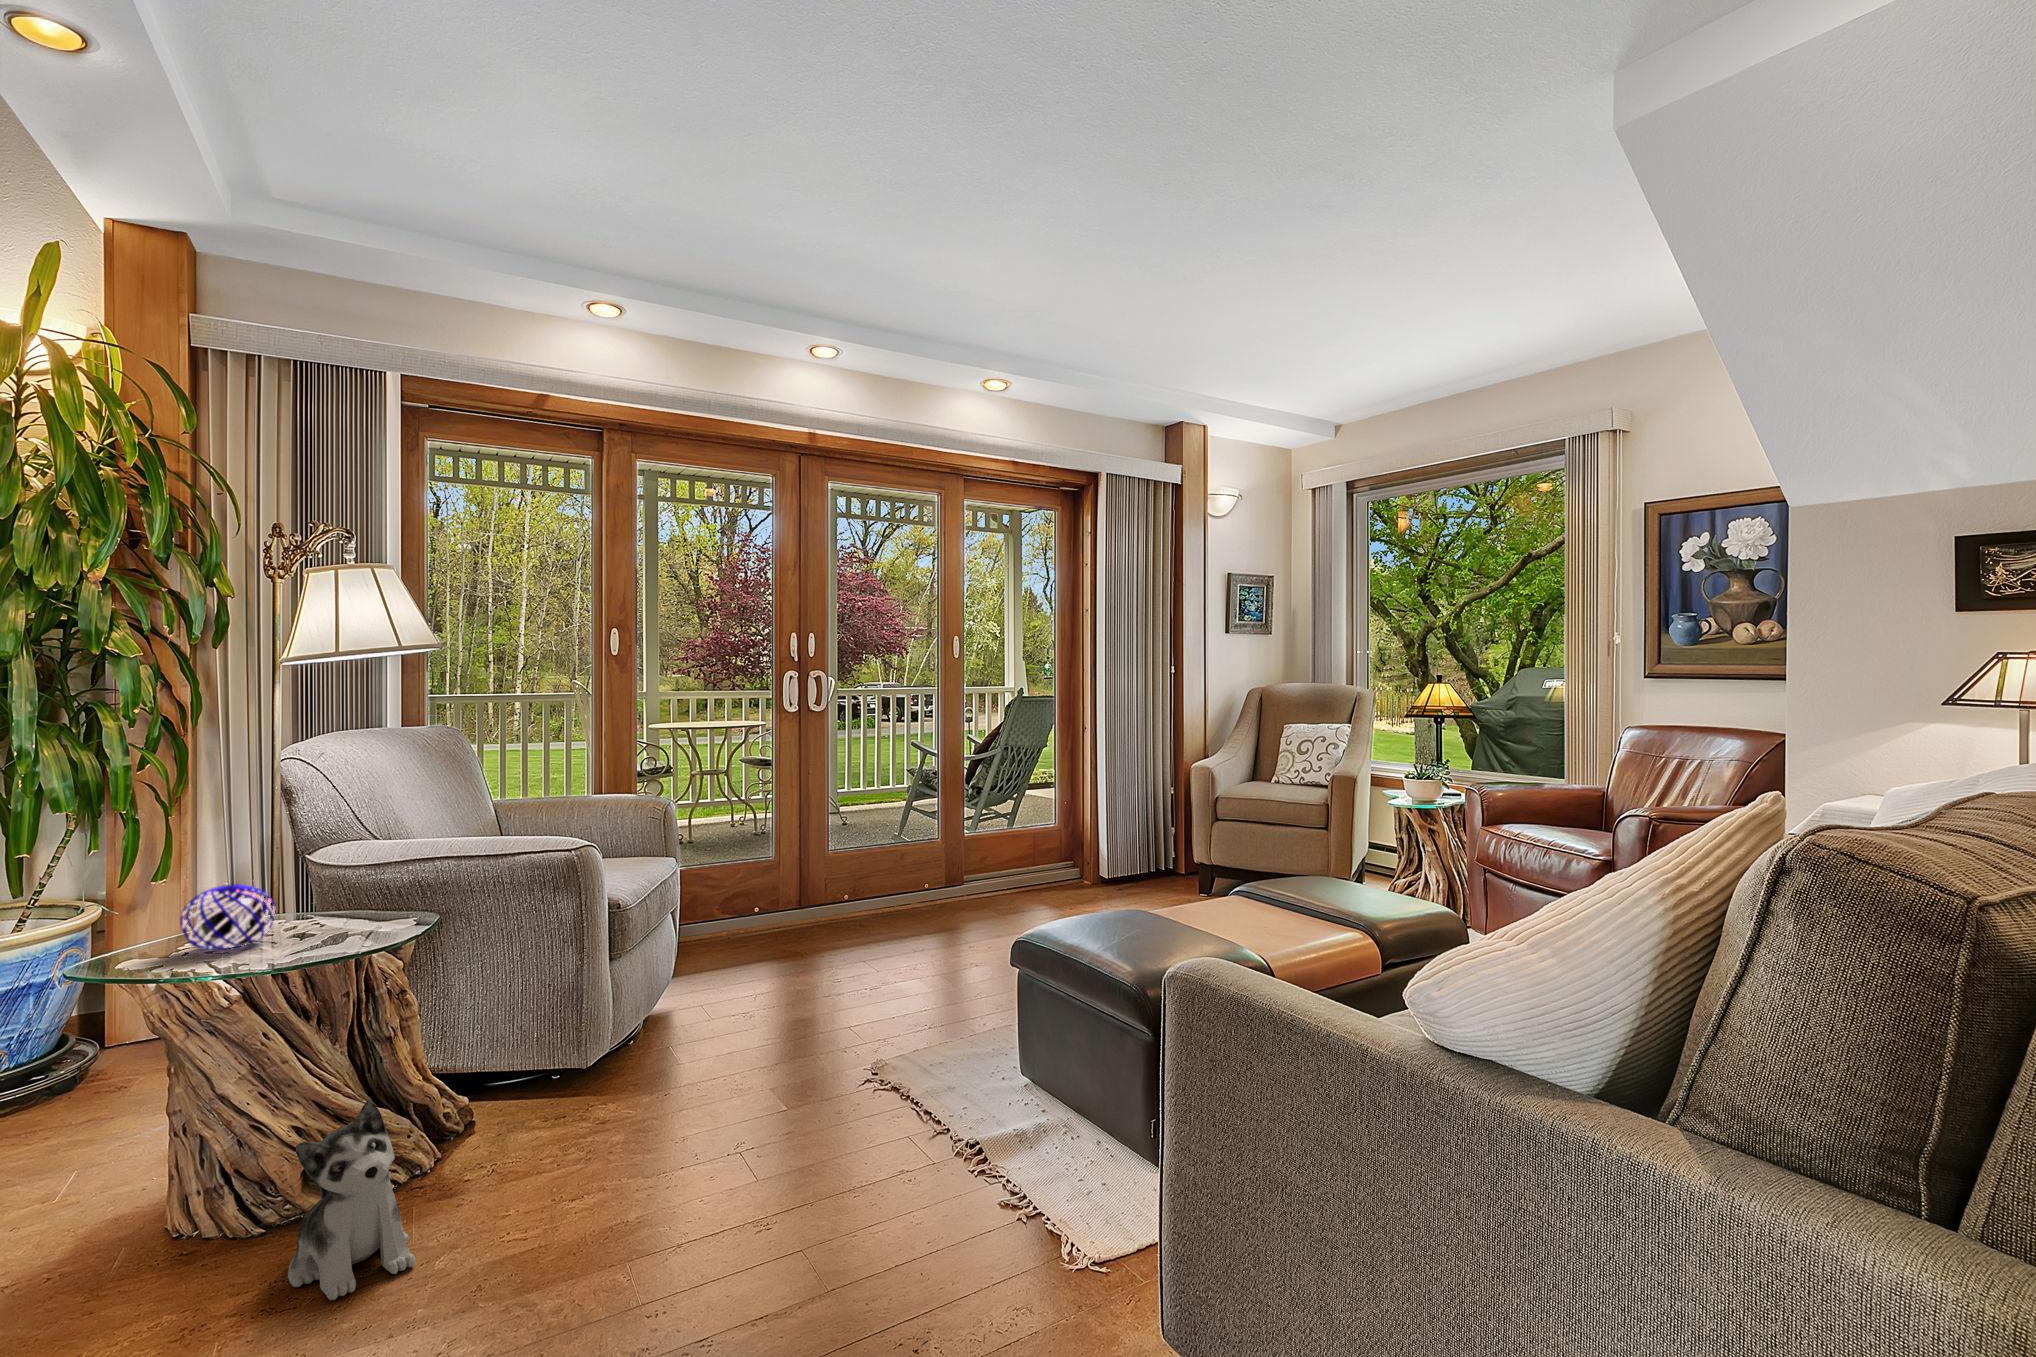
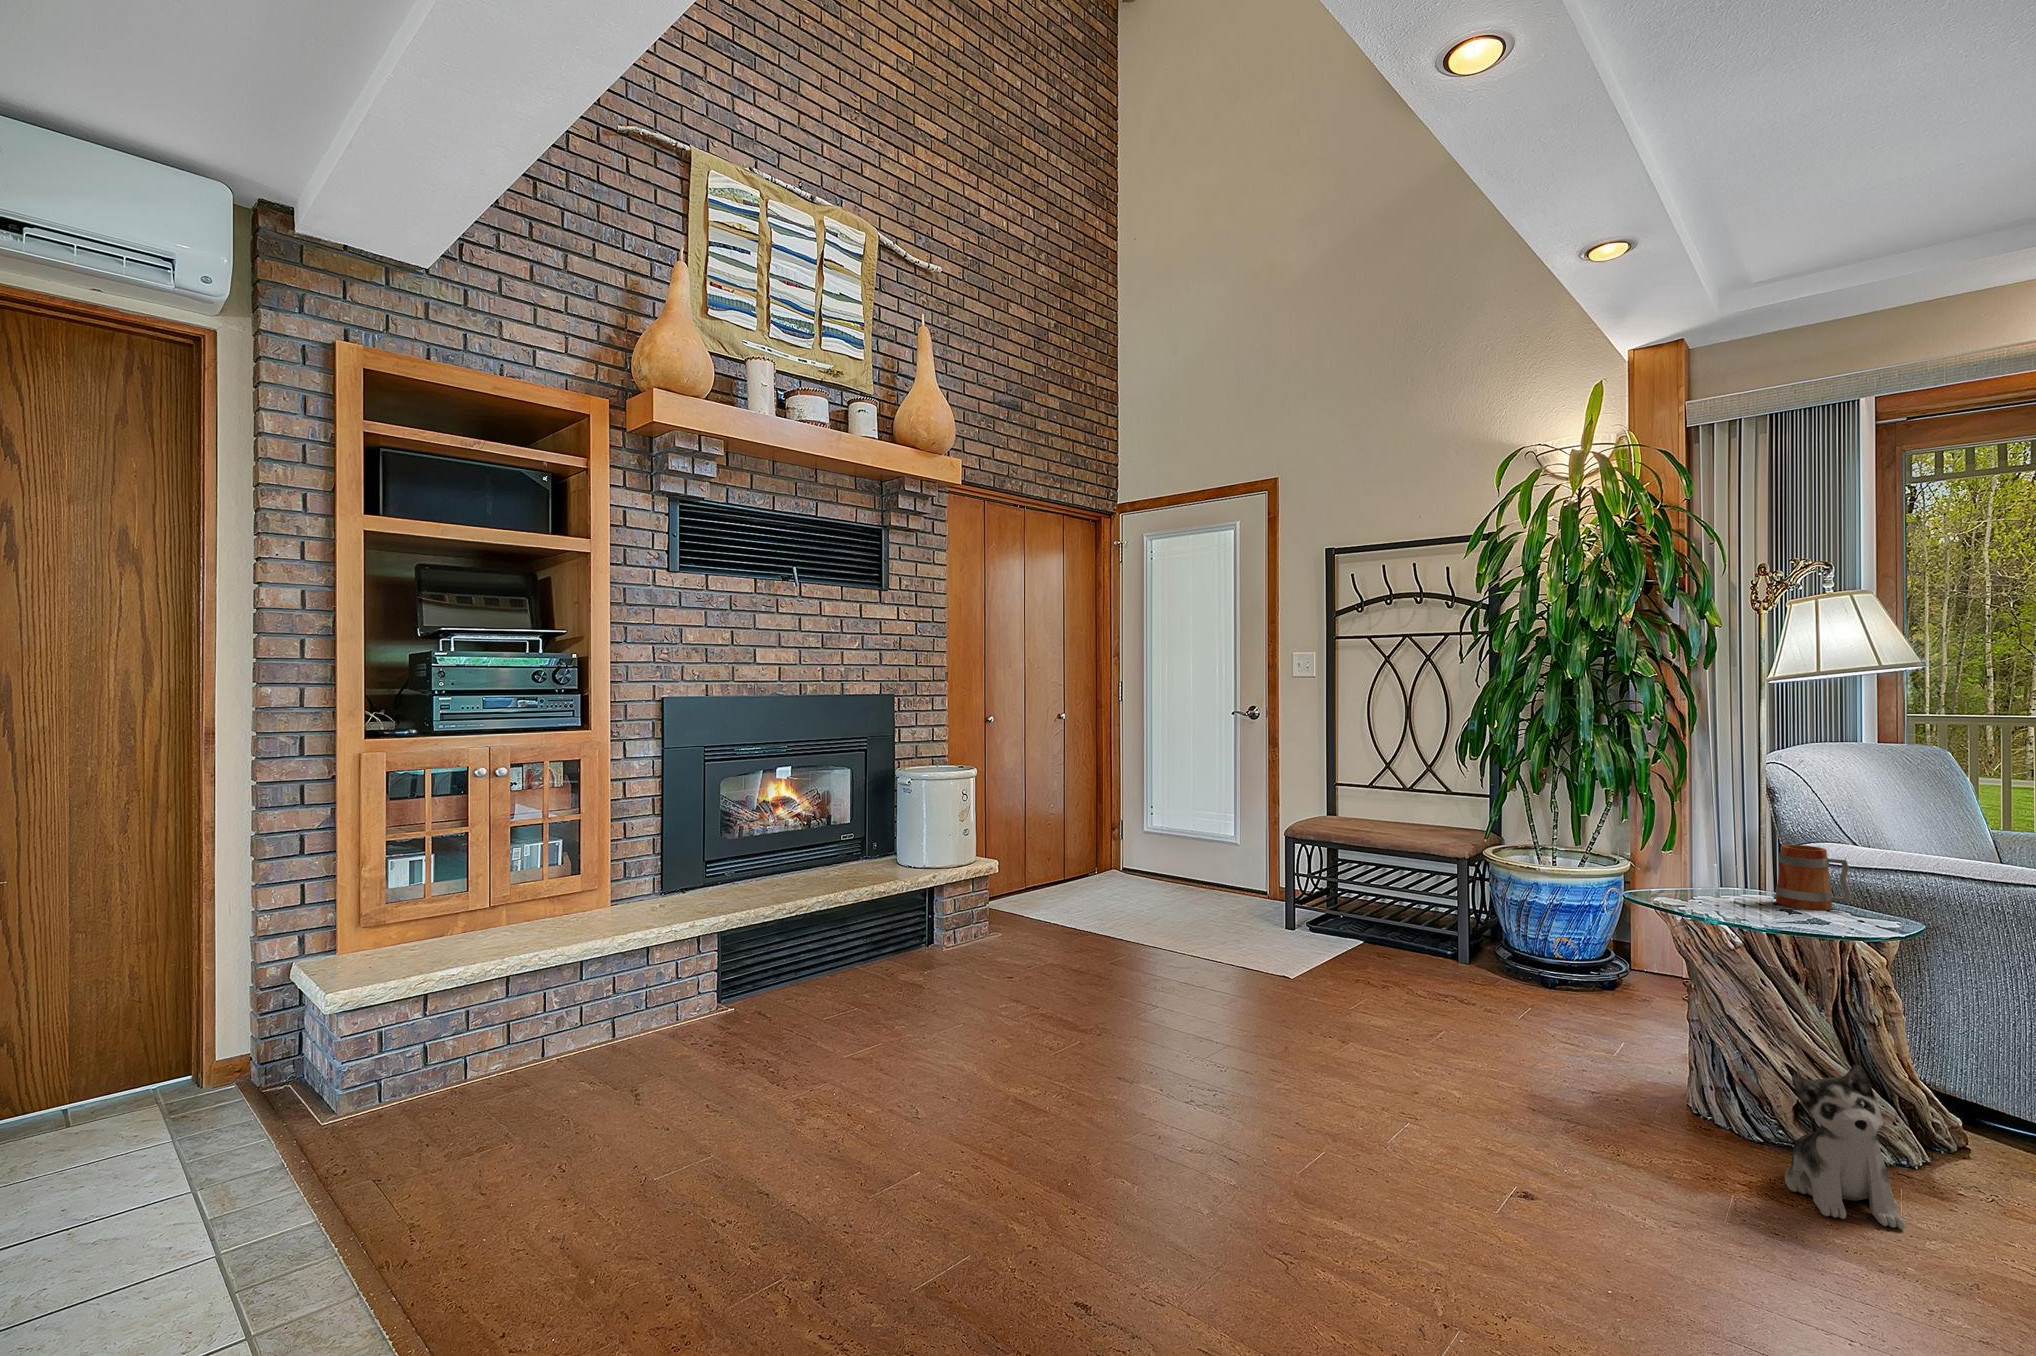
mug: none [286,852,368,929] -> present [1775,845,1851,910]
decorative orb: present [180,884,276,950] -> none [1696,858,1769,908]

